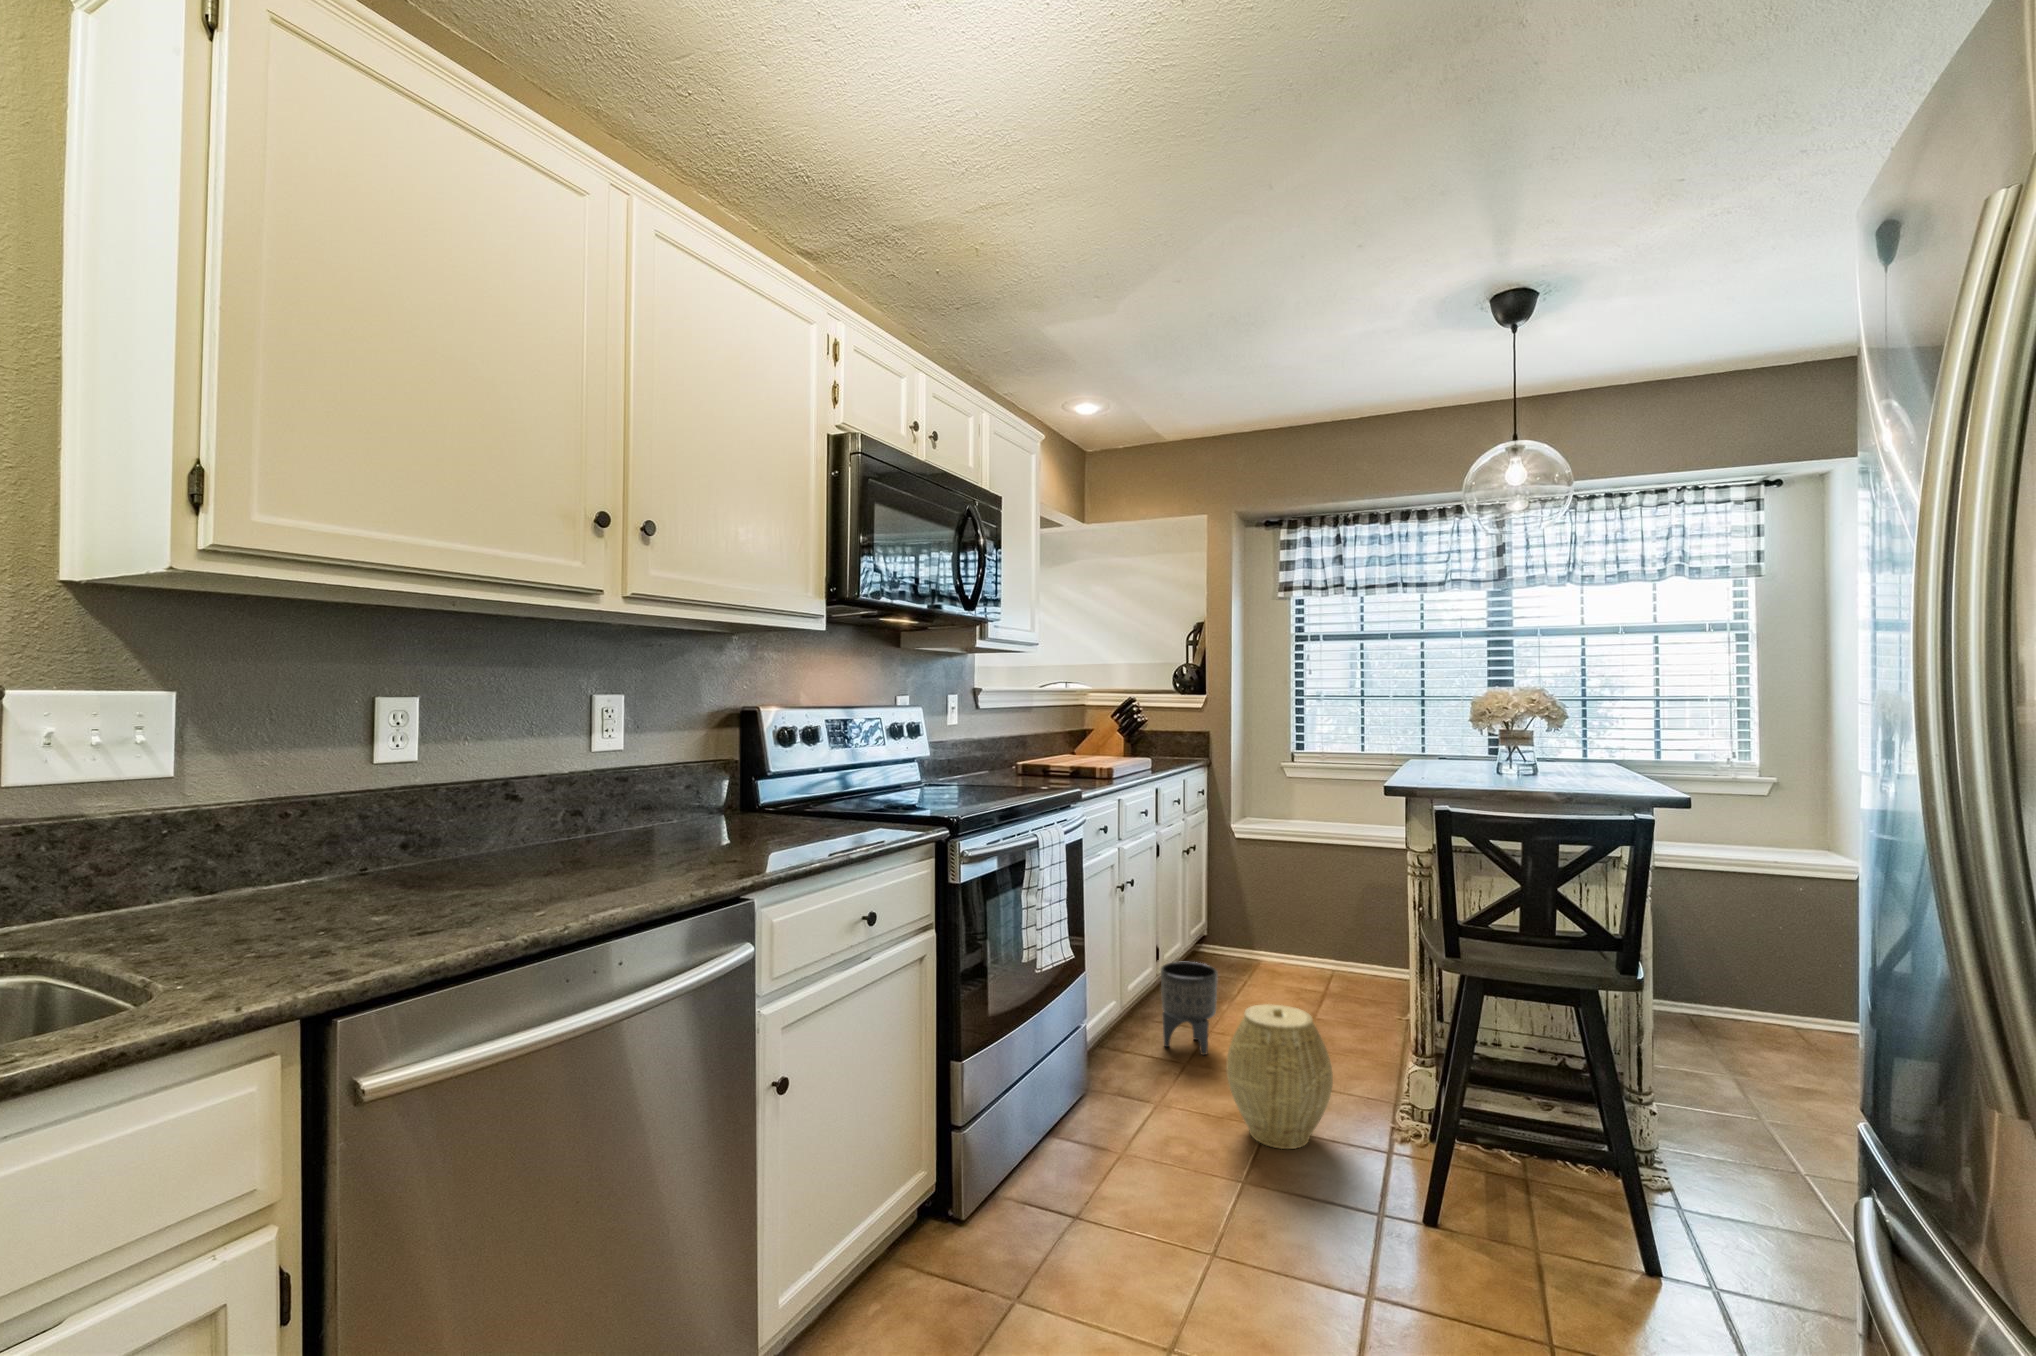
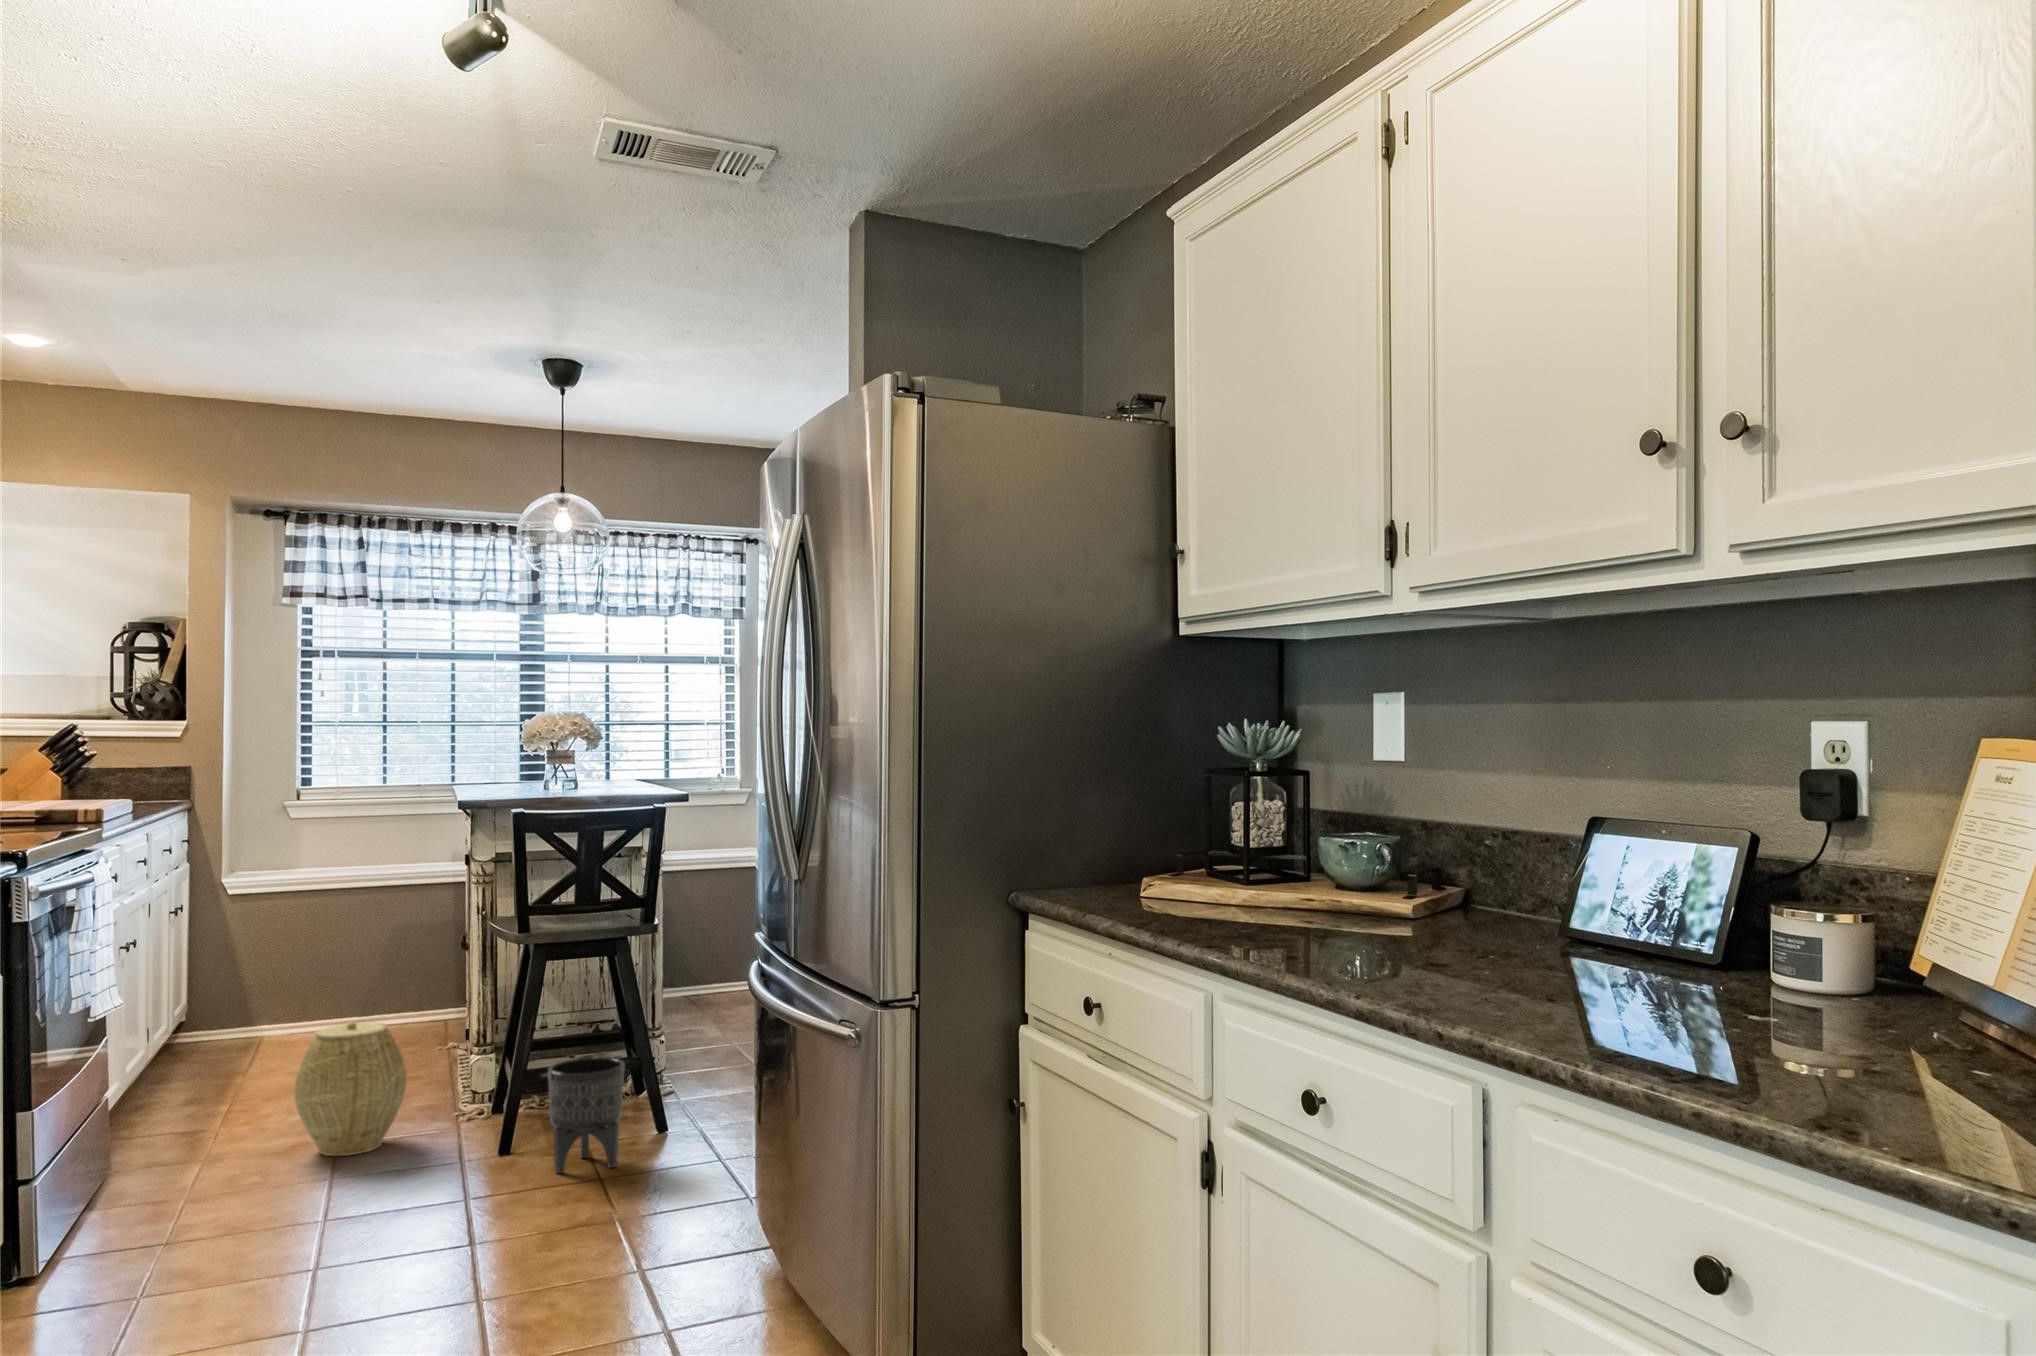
planter: present [1161,962,1218,1055] -> present [548,1057,624,1173]

